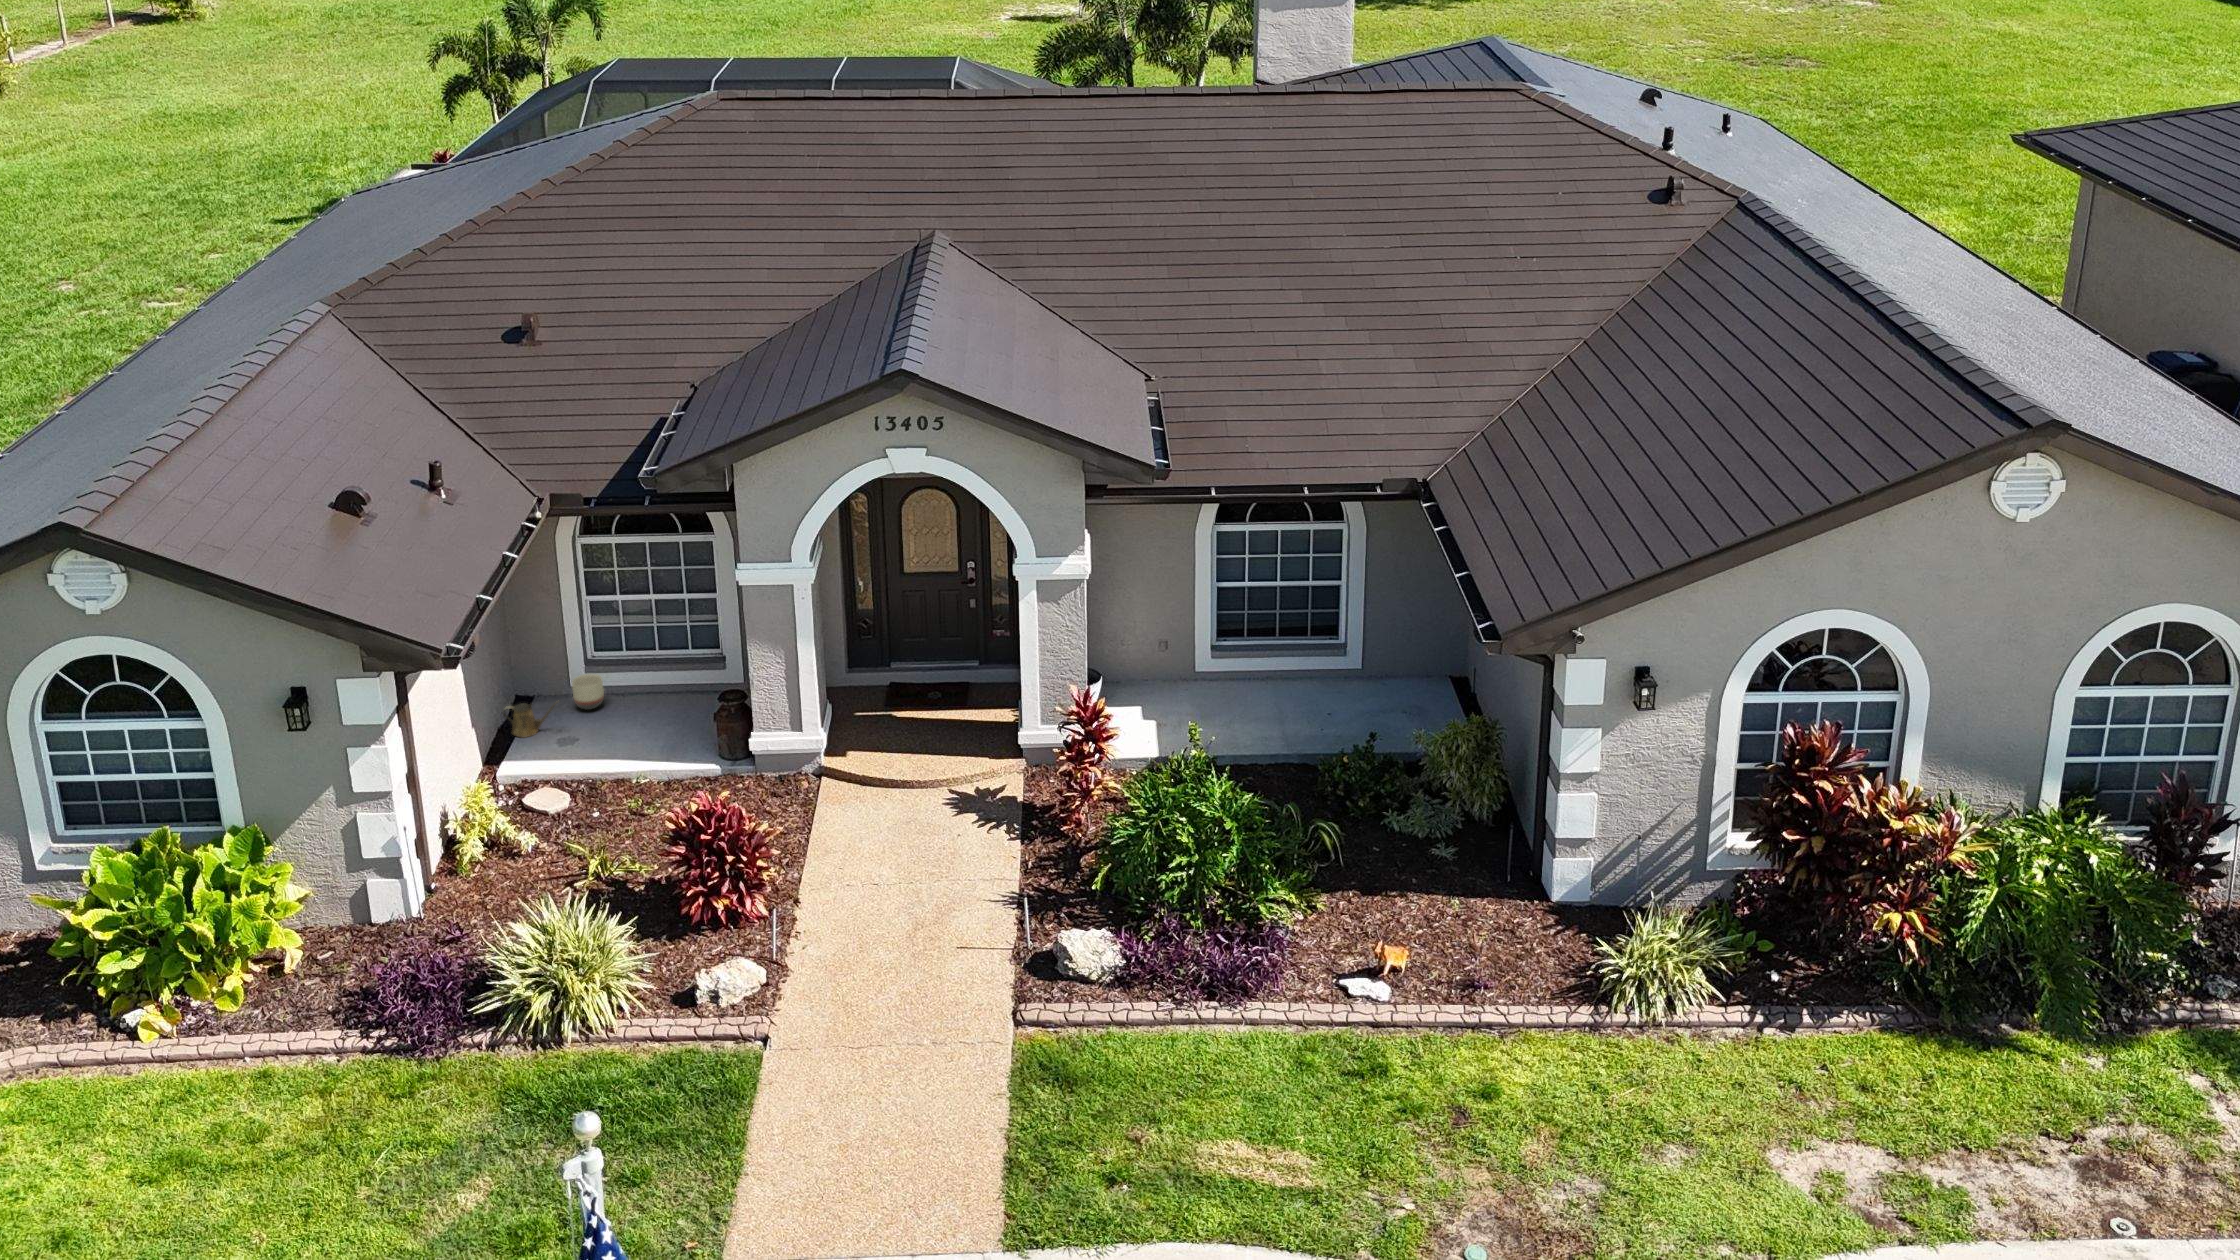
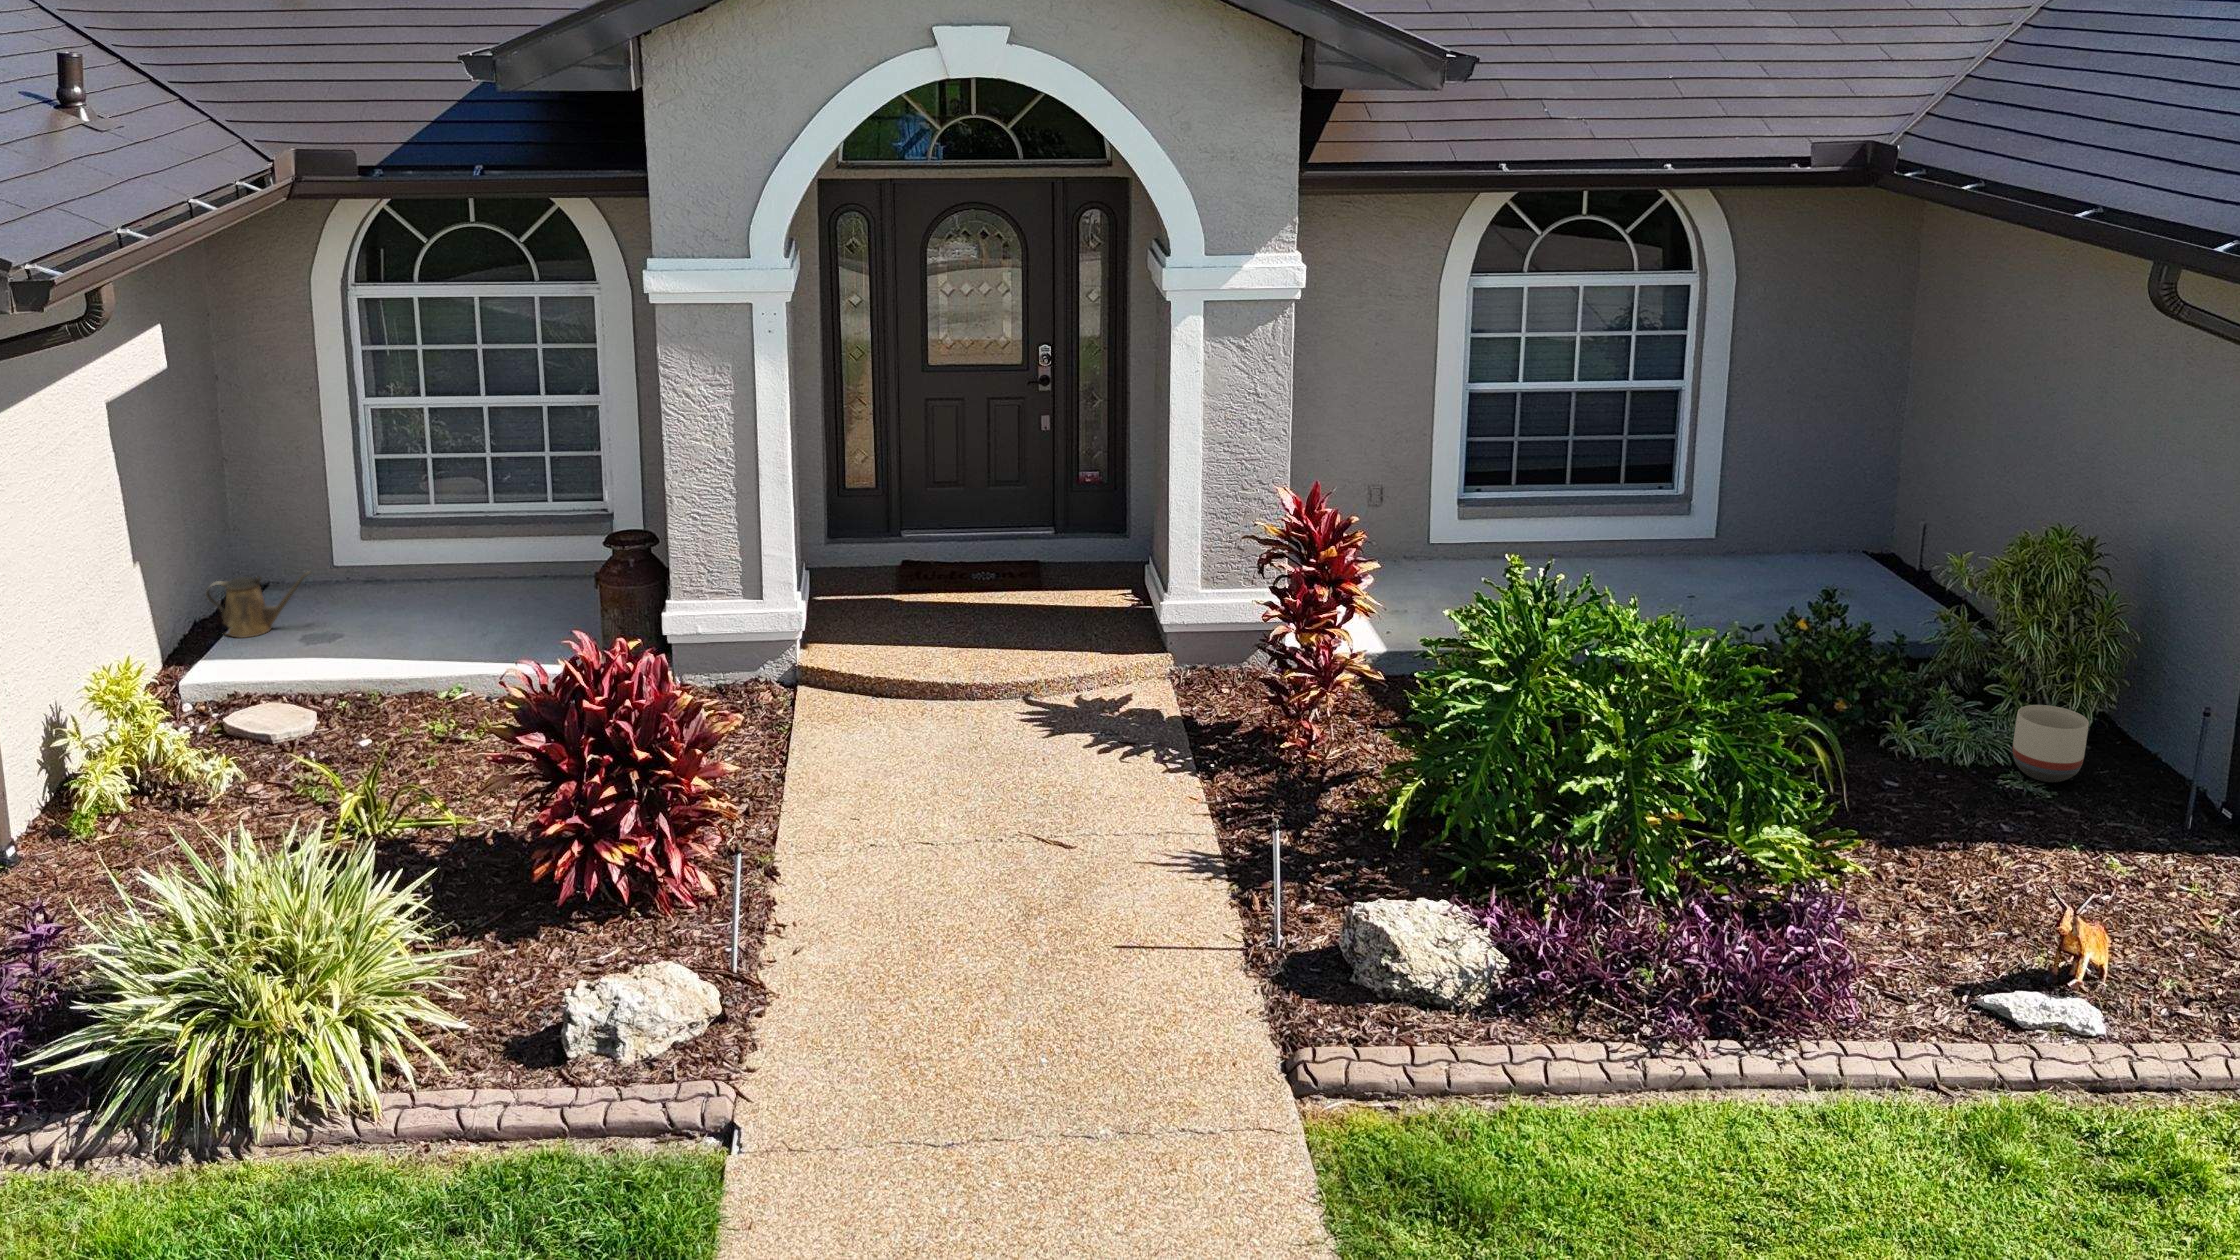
planter: present [572,674,604,710] -> present [2013,705,2089,782]

